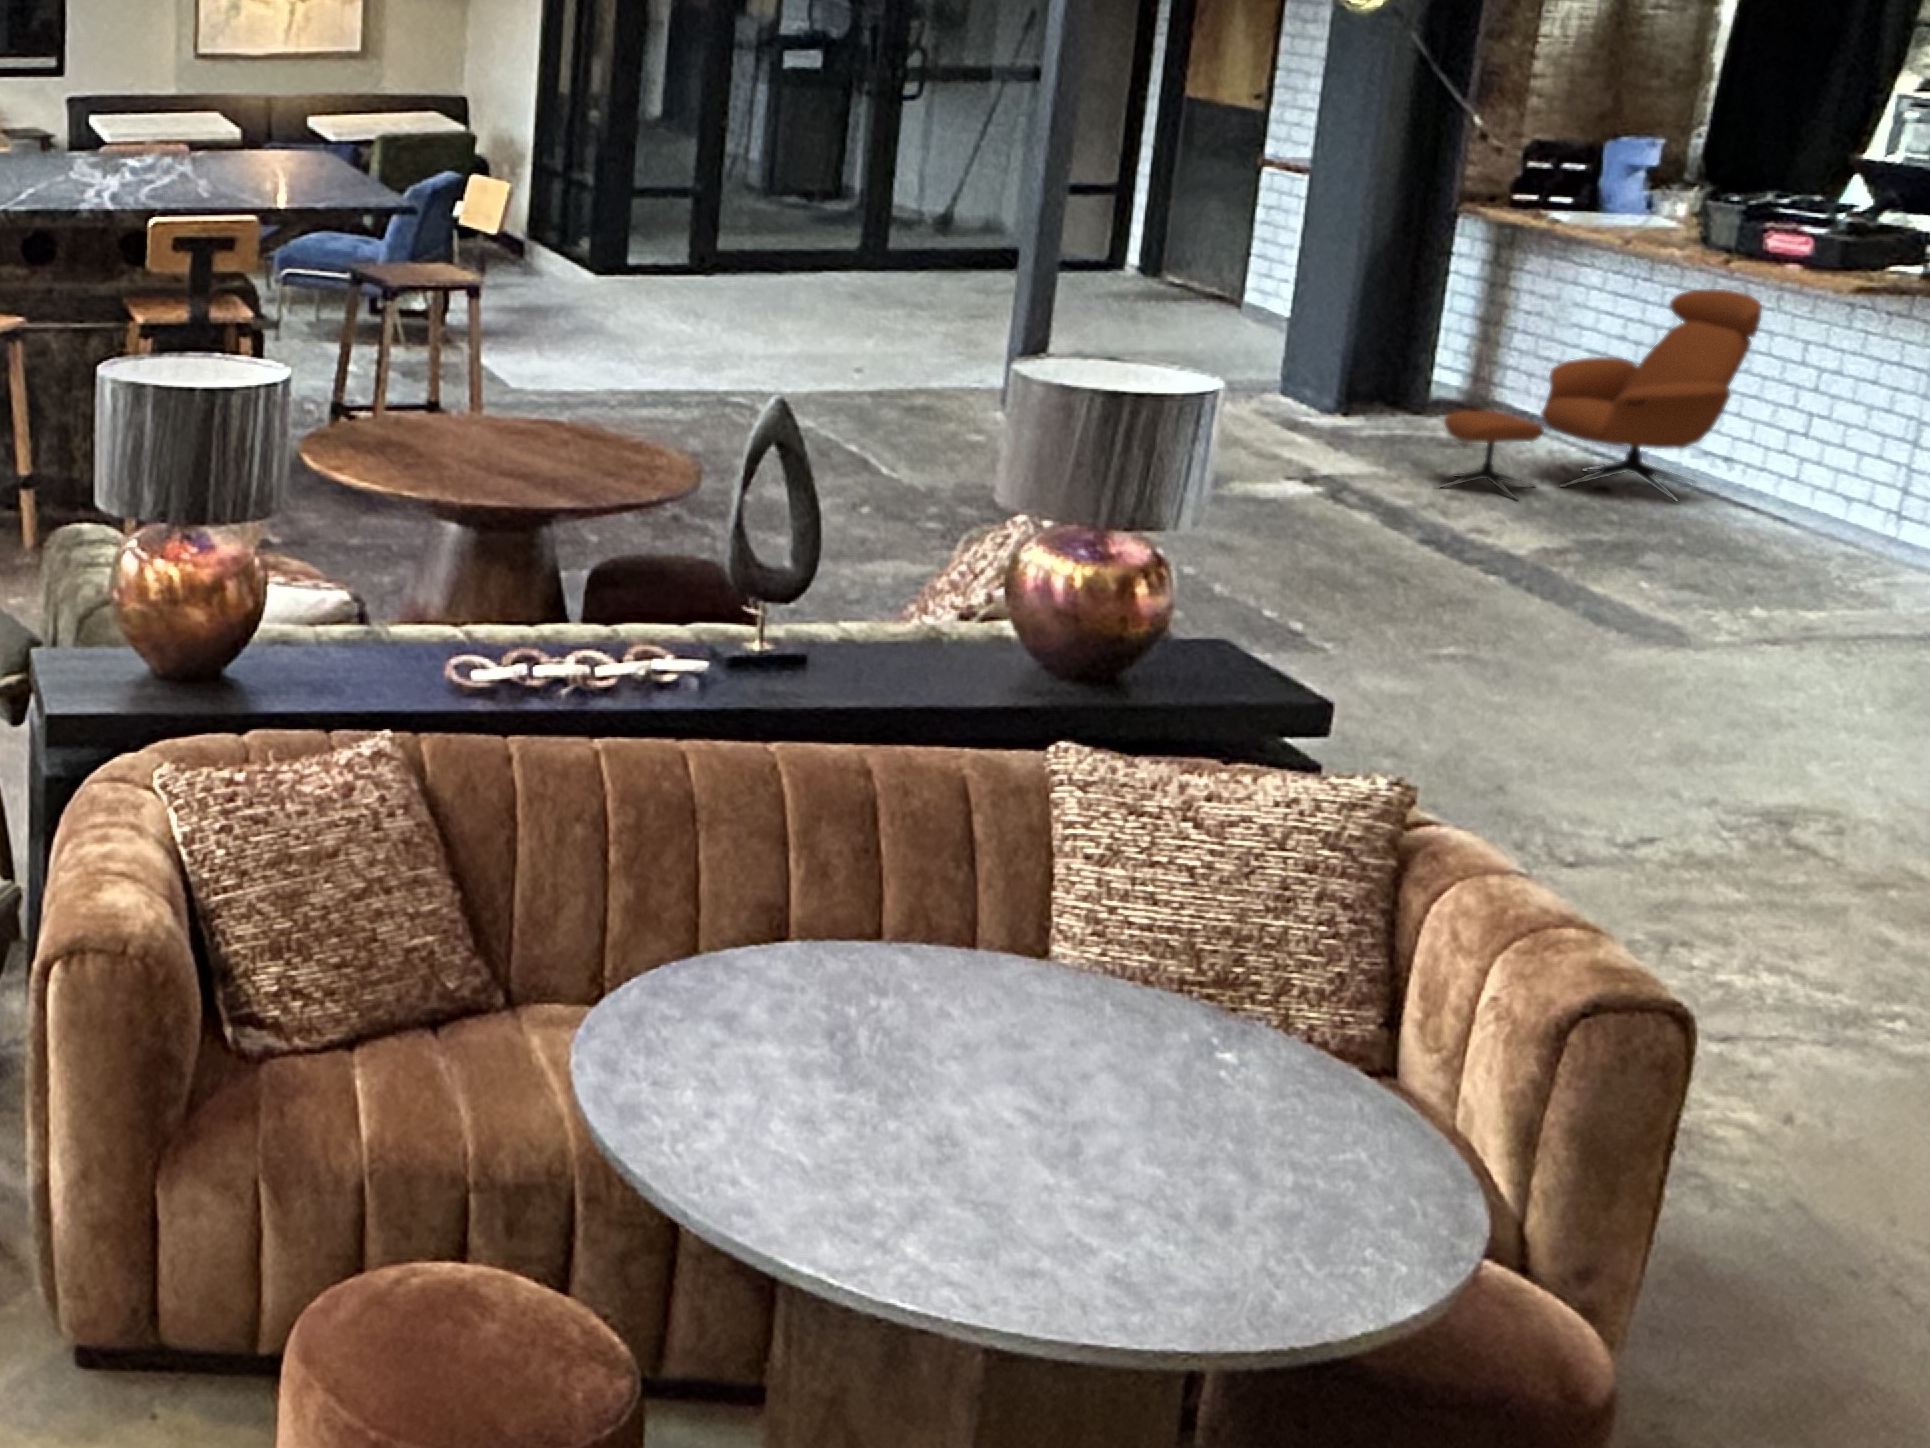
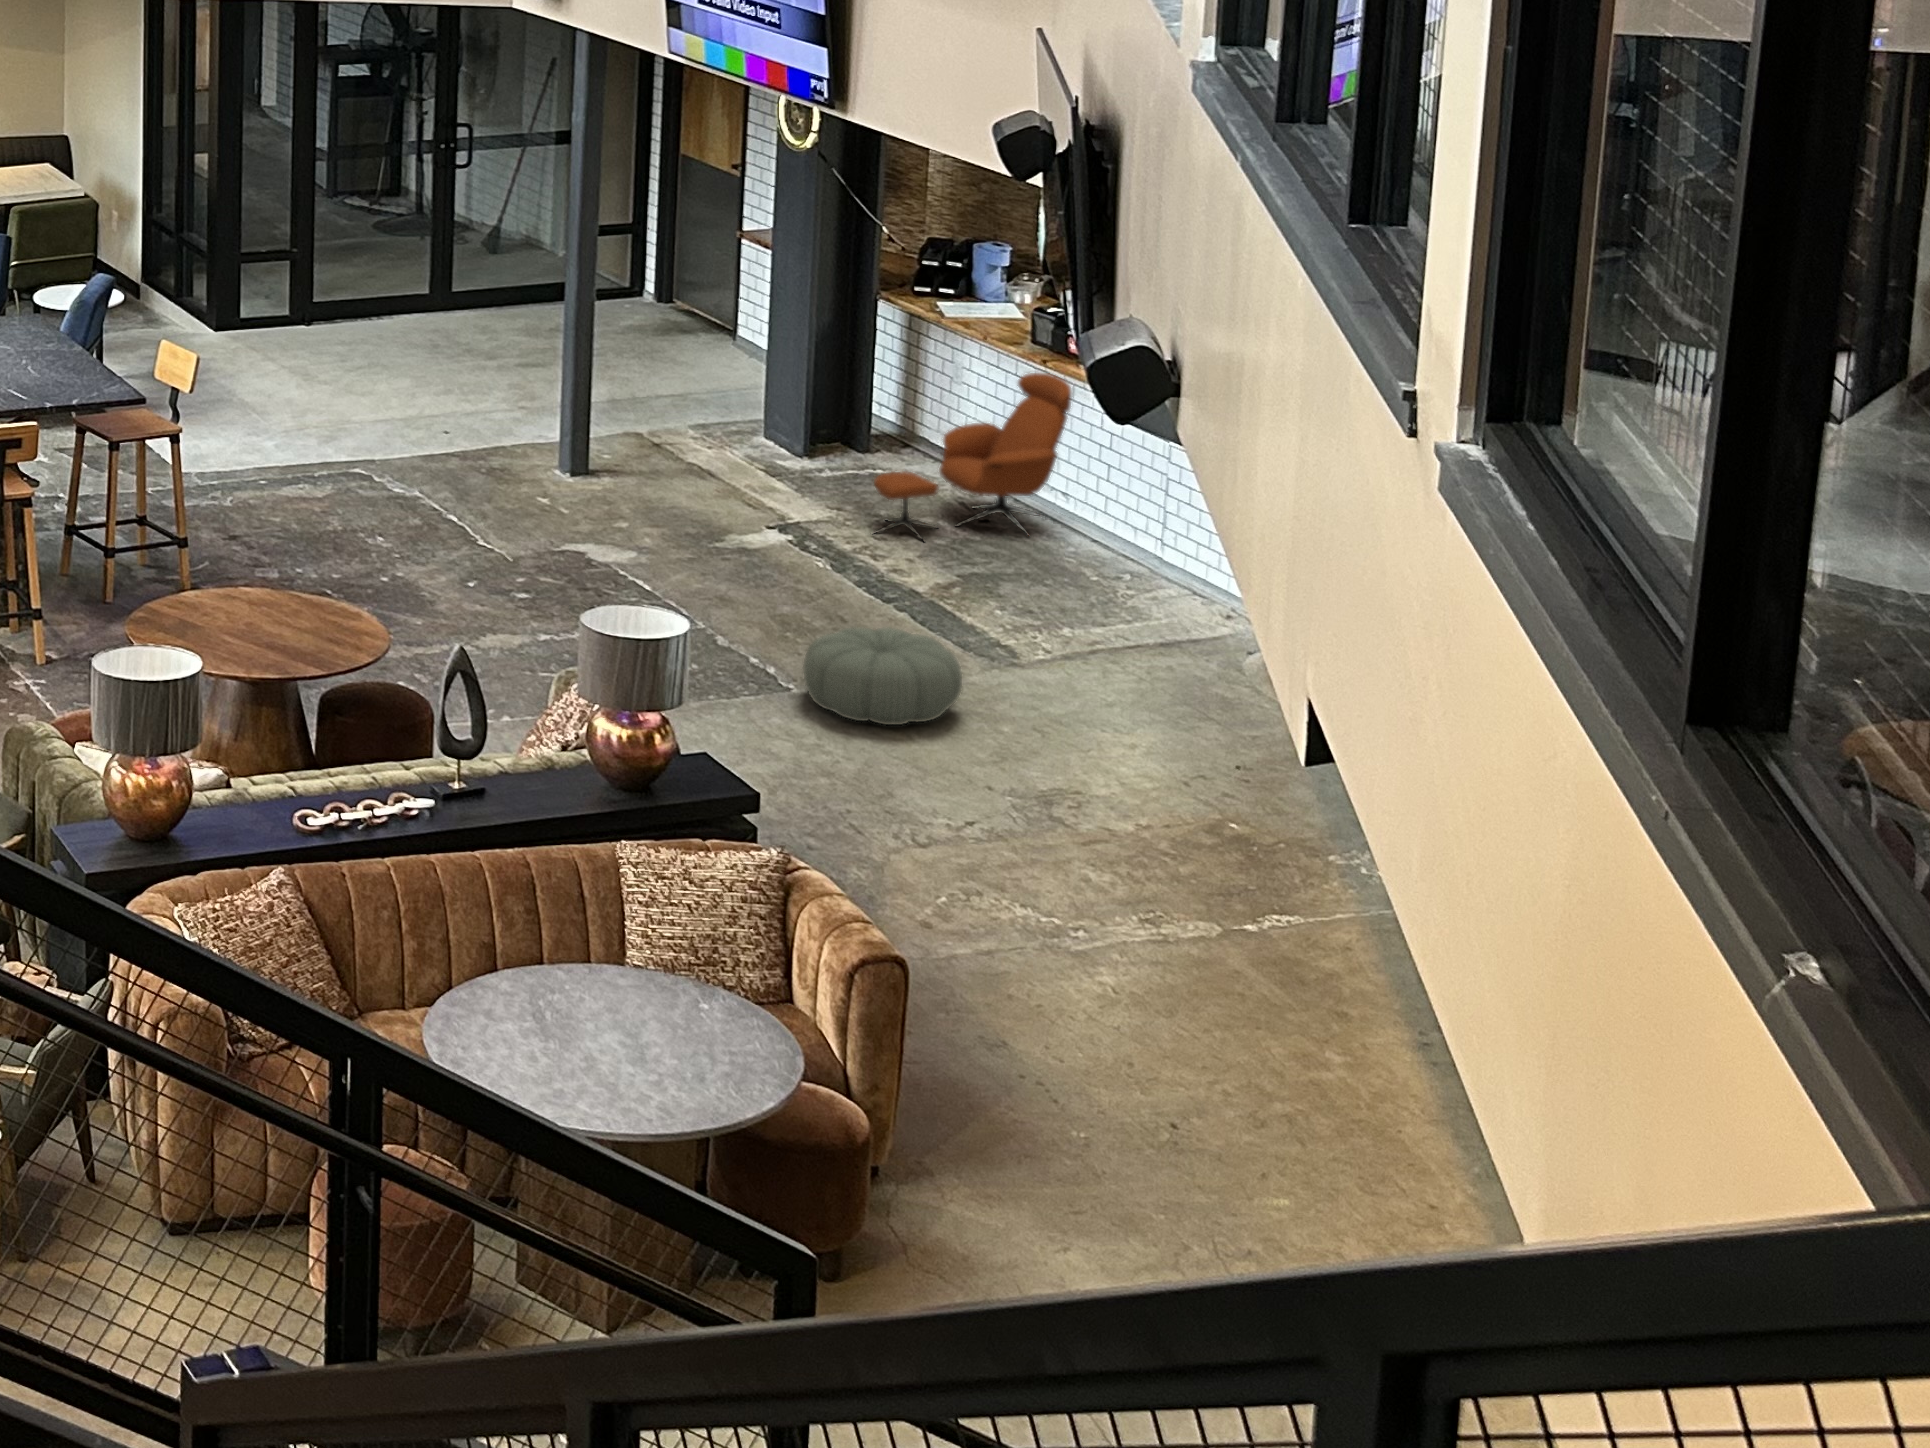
pouf: none [1351,561,1618,696] -> present [804,627,962,725]

